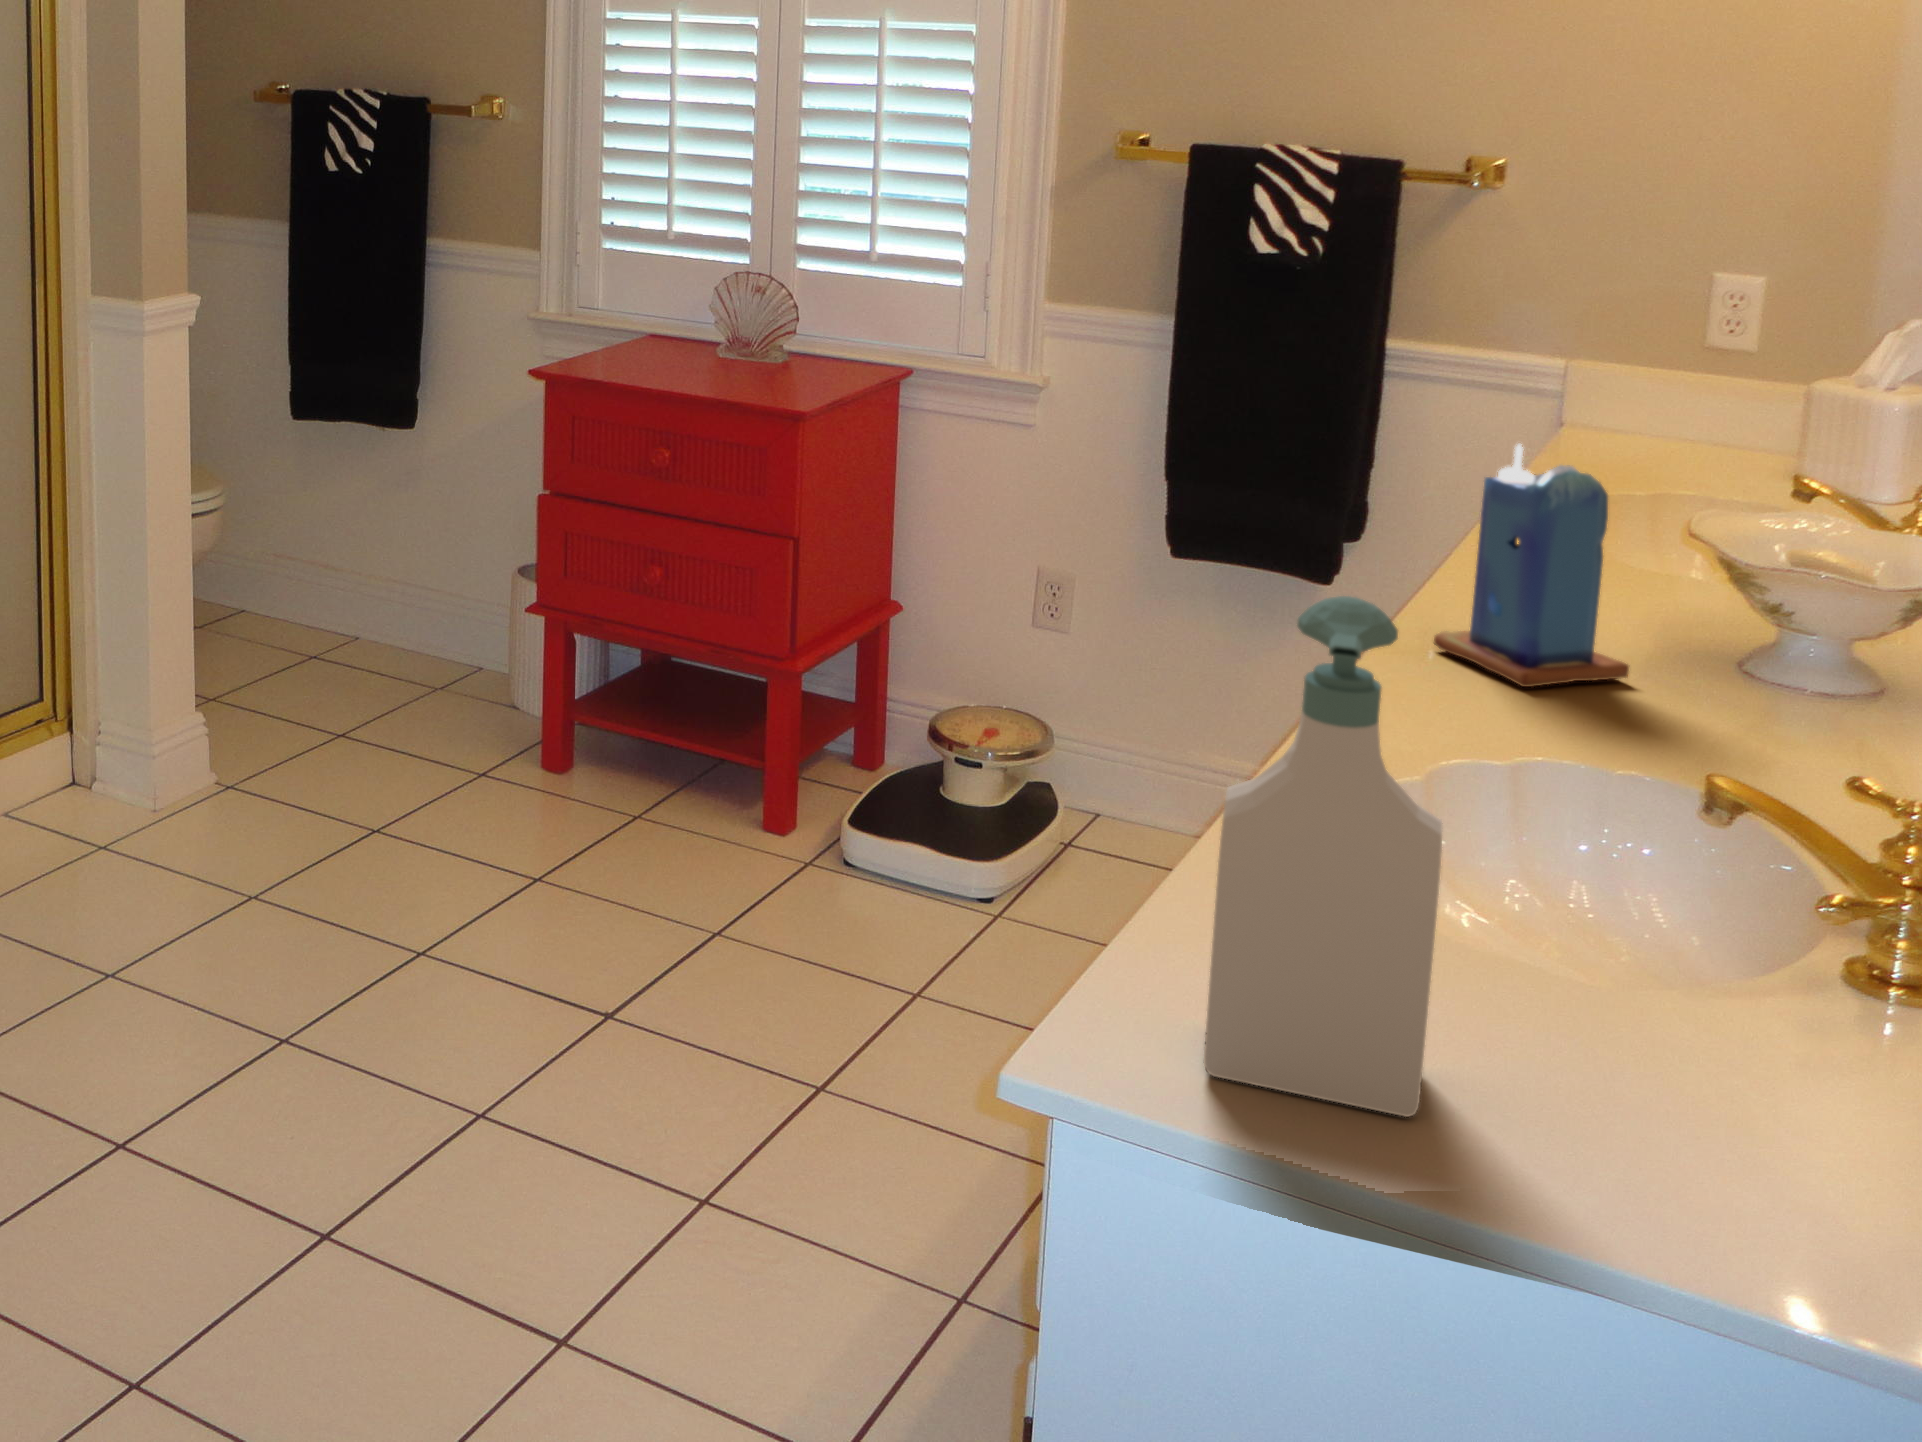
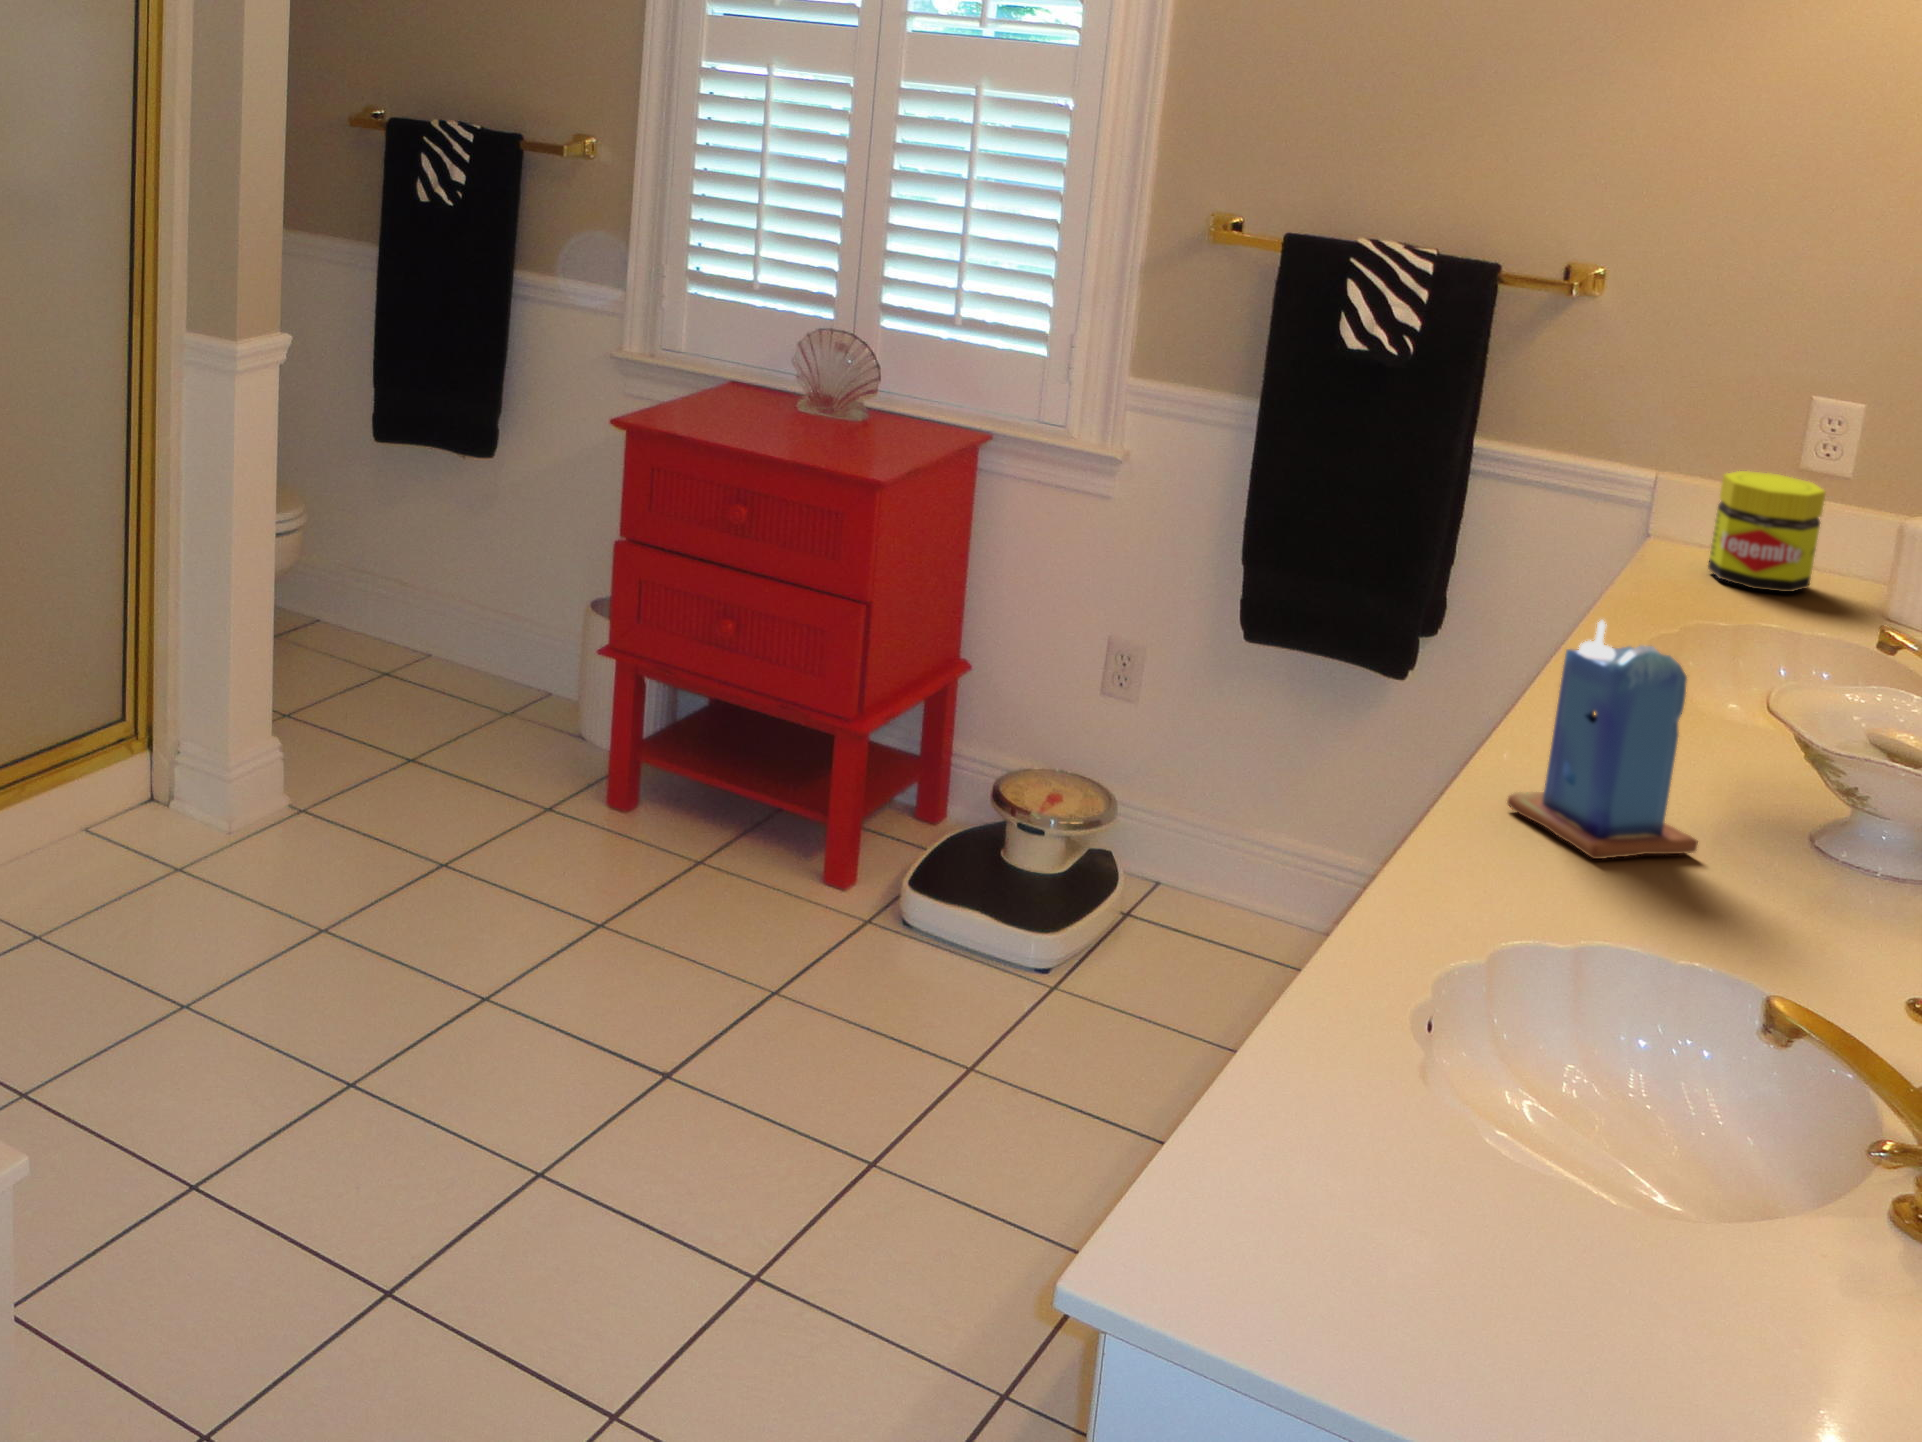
jar: none [1624,346,1737,462] -> present [1708,471,1825,592]
soap bottle: present [1204,596,1442,1117] -> none [1275,859,1511,1341]

